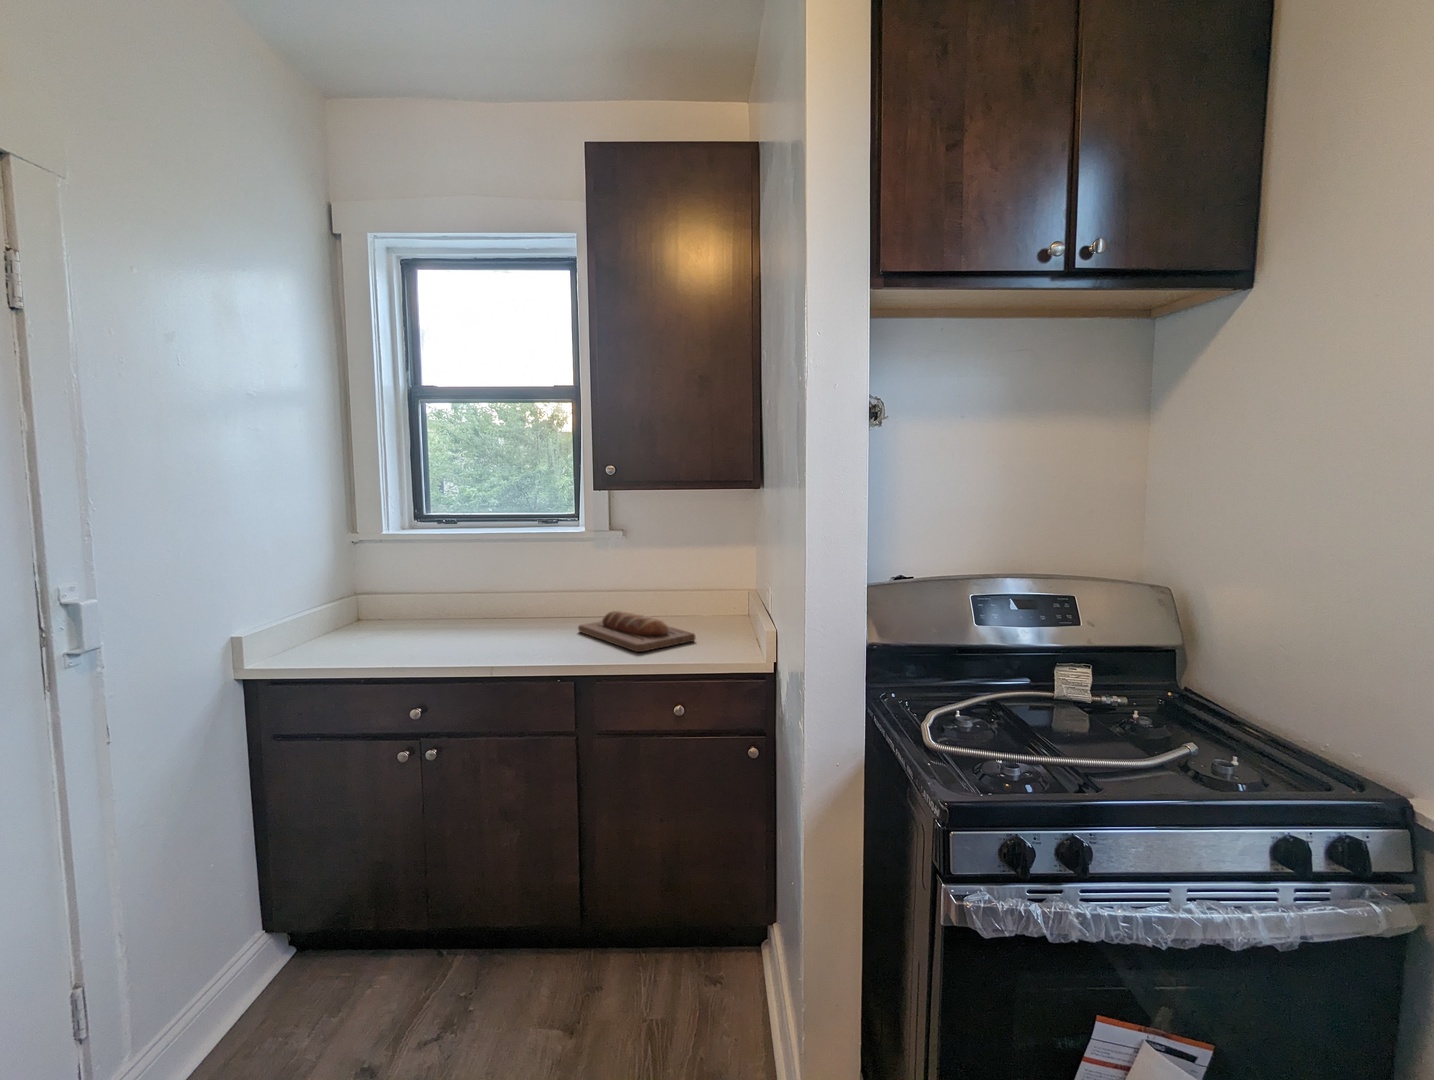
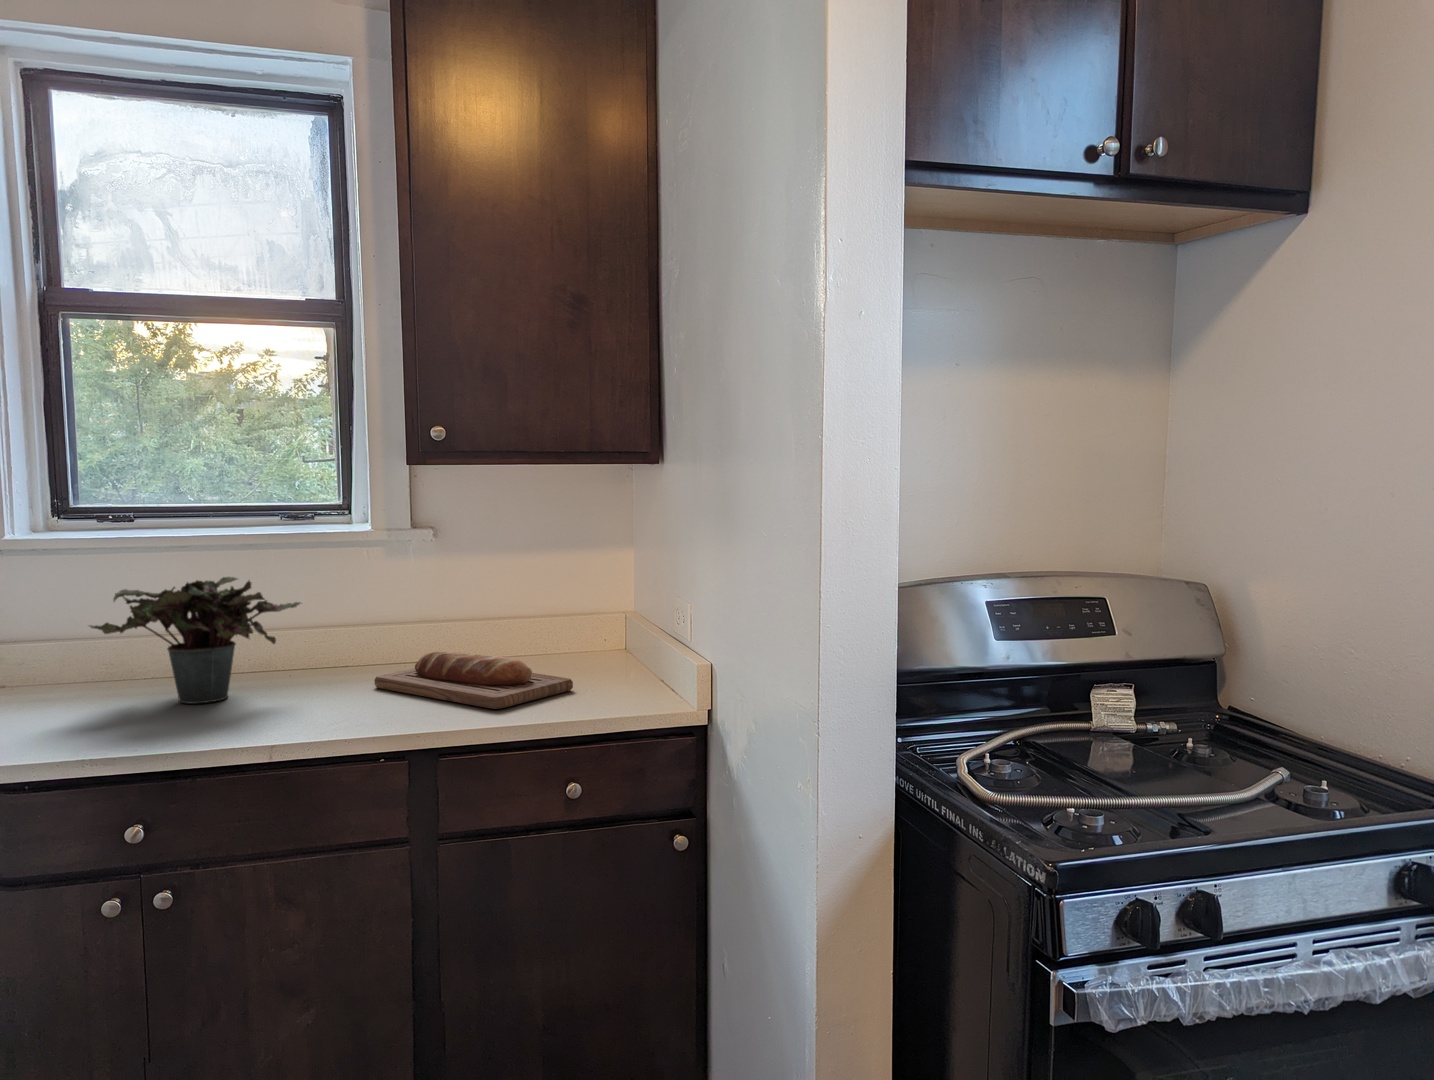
potted plant: none [416,560,538,637] -> present [90,577,301,704]

